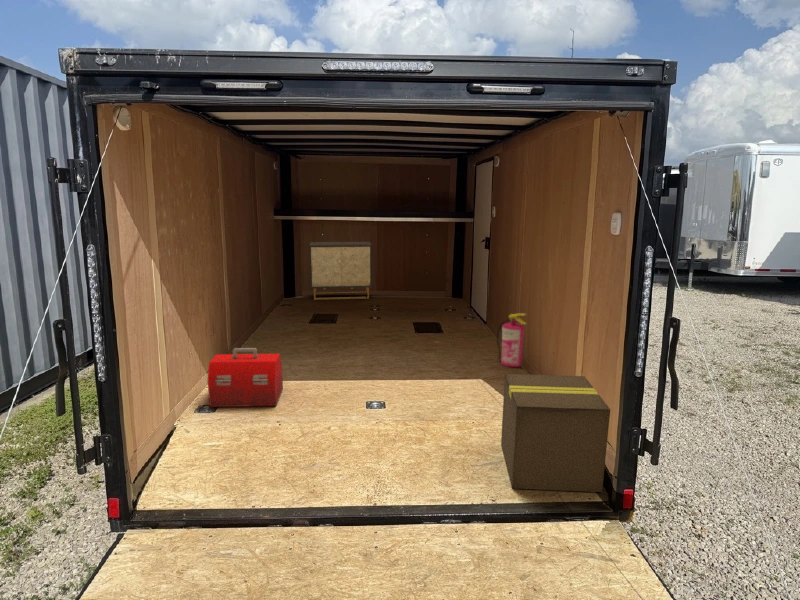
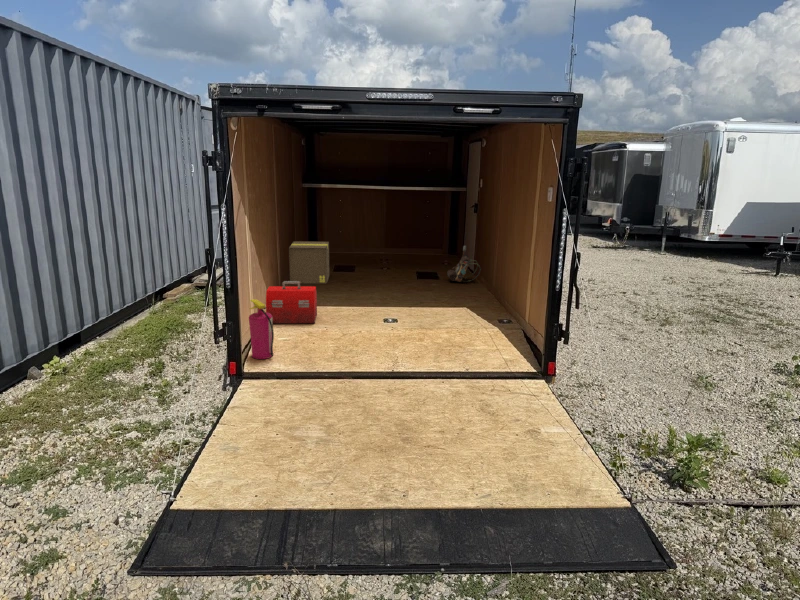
cabinet: present [309,242,372,300] -> none [322,205,377,256]
backpack: none [454,289,497,335] -> present [447,246,481,282]
fire extinguisher: present [497,314,526,367] -> present [249,299,274,359]
cardboard box: present [501,374,610,492] -> present [289,241,329,284]

